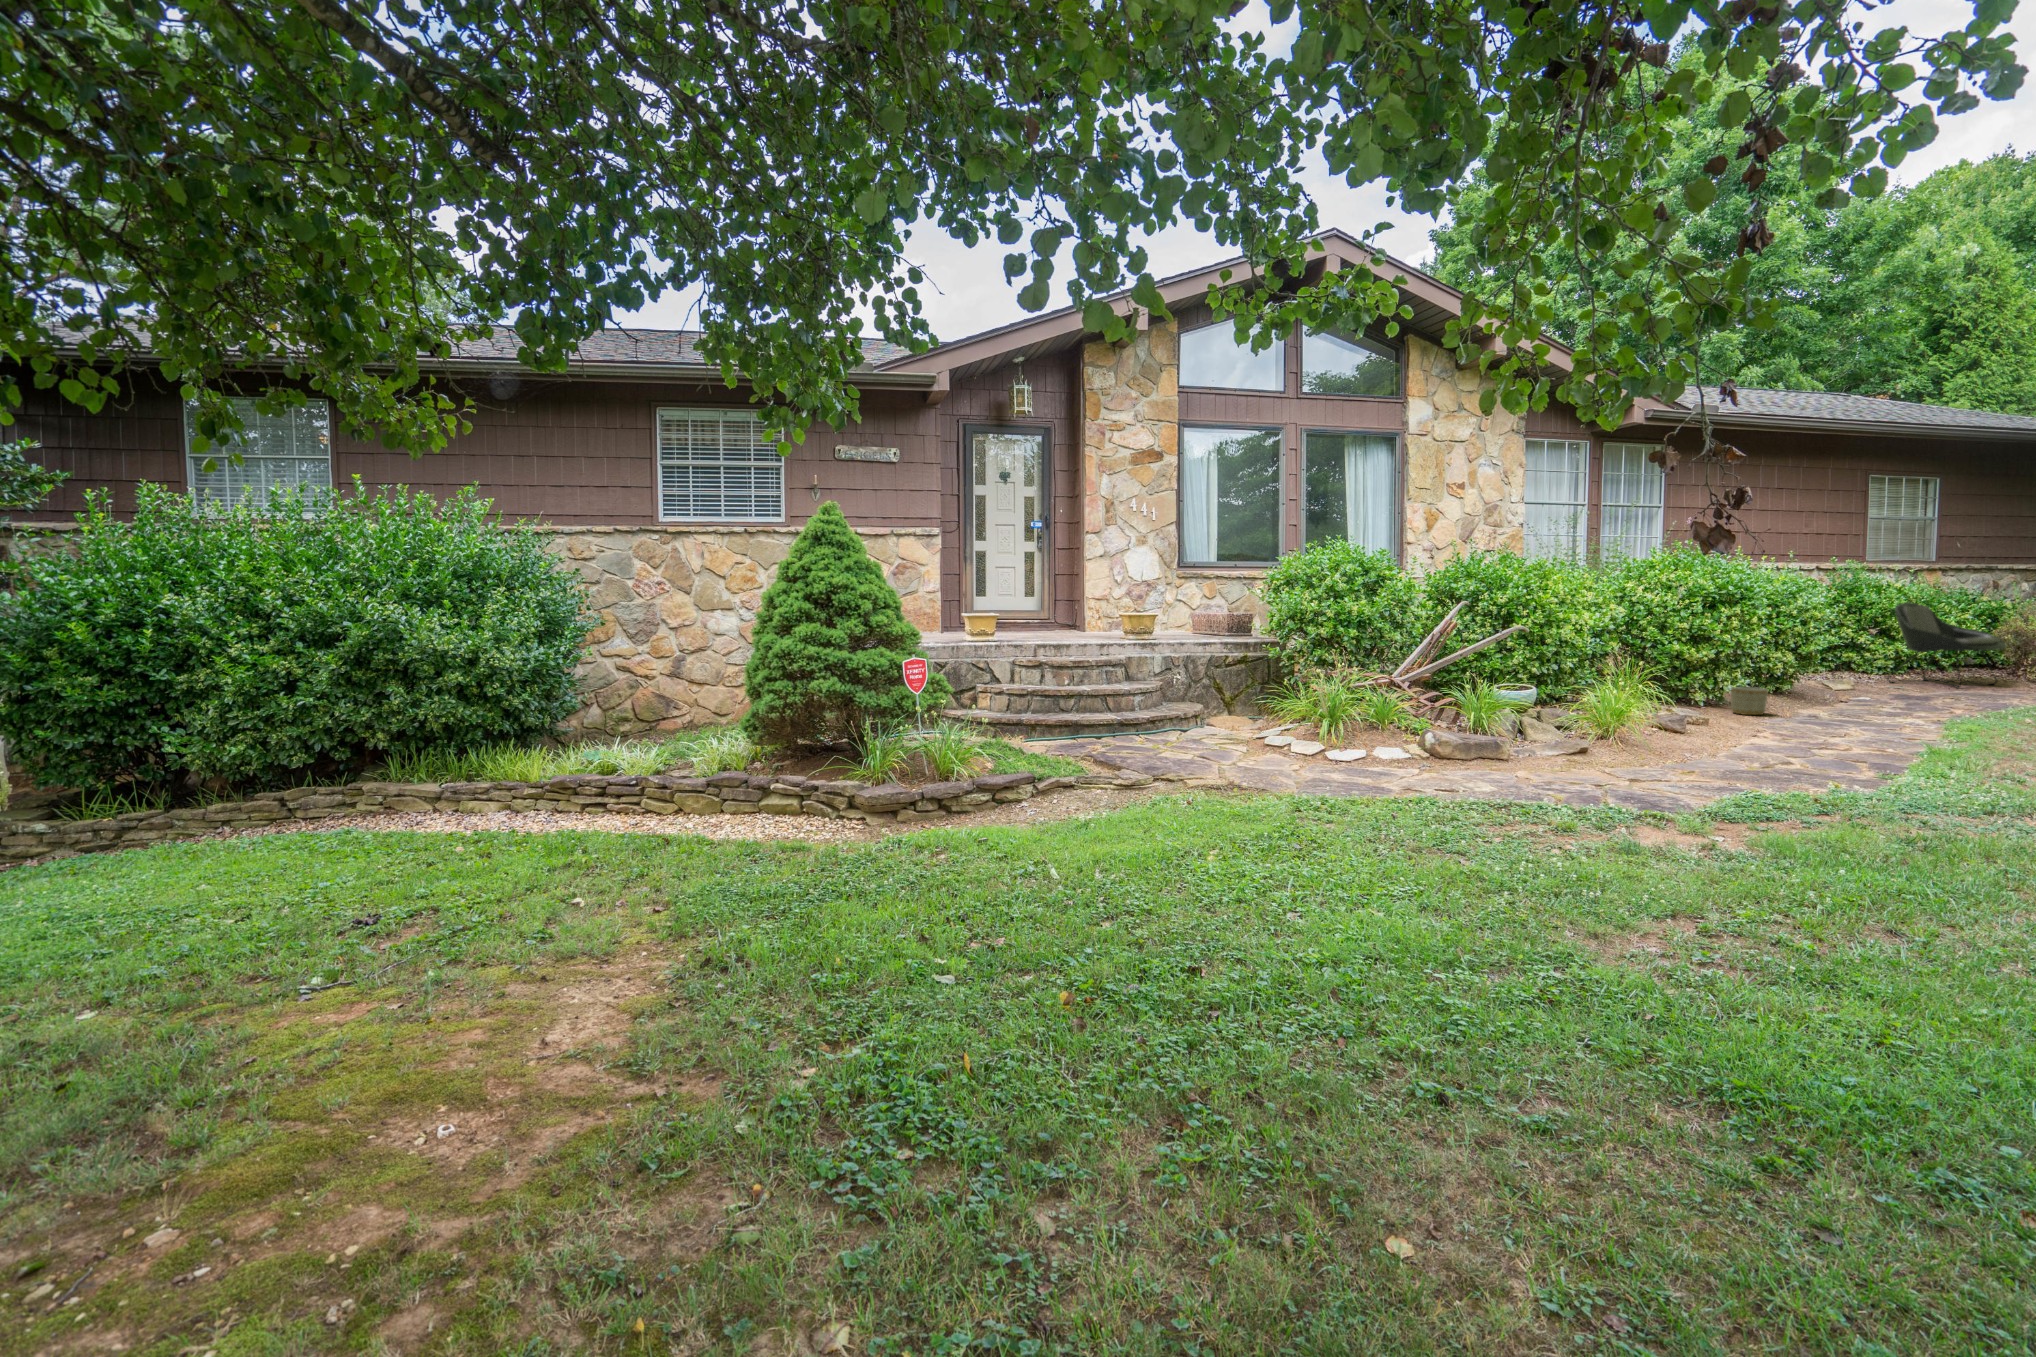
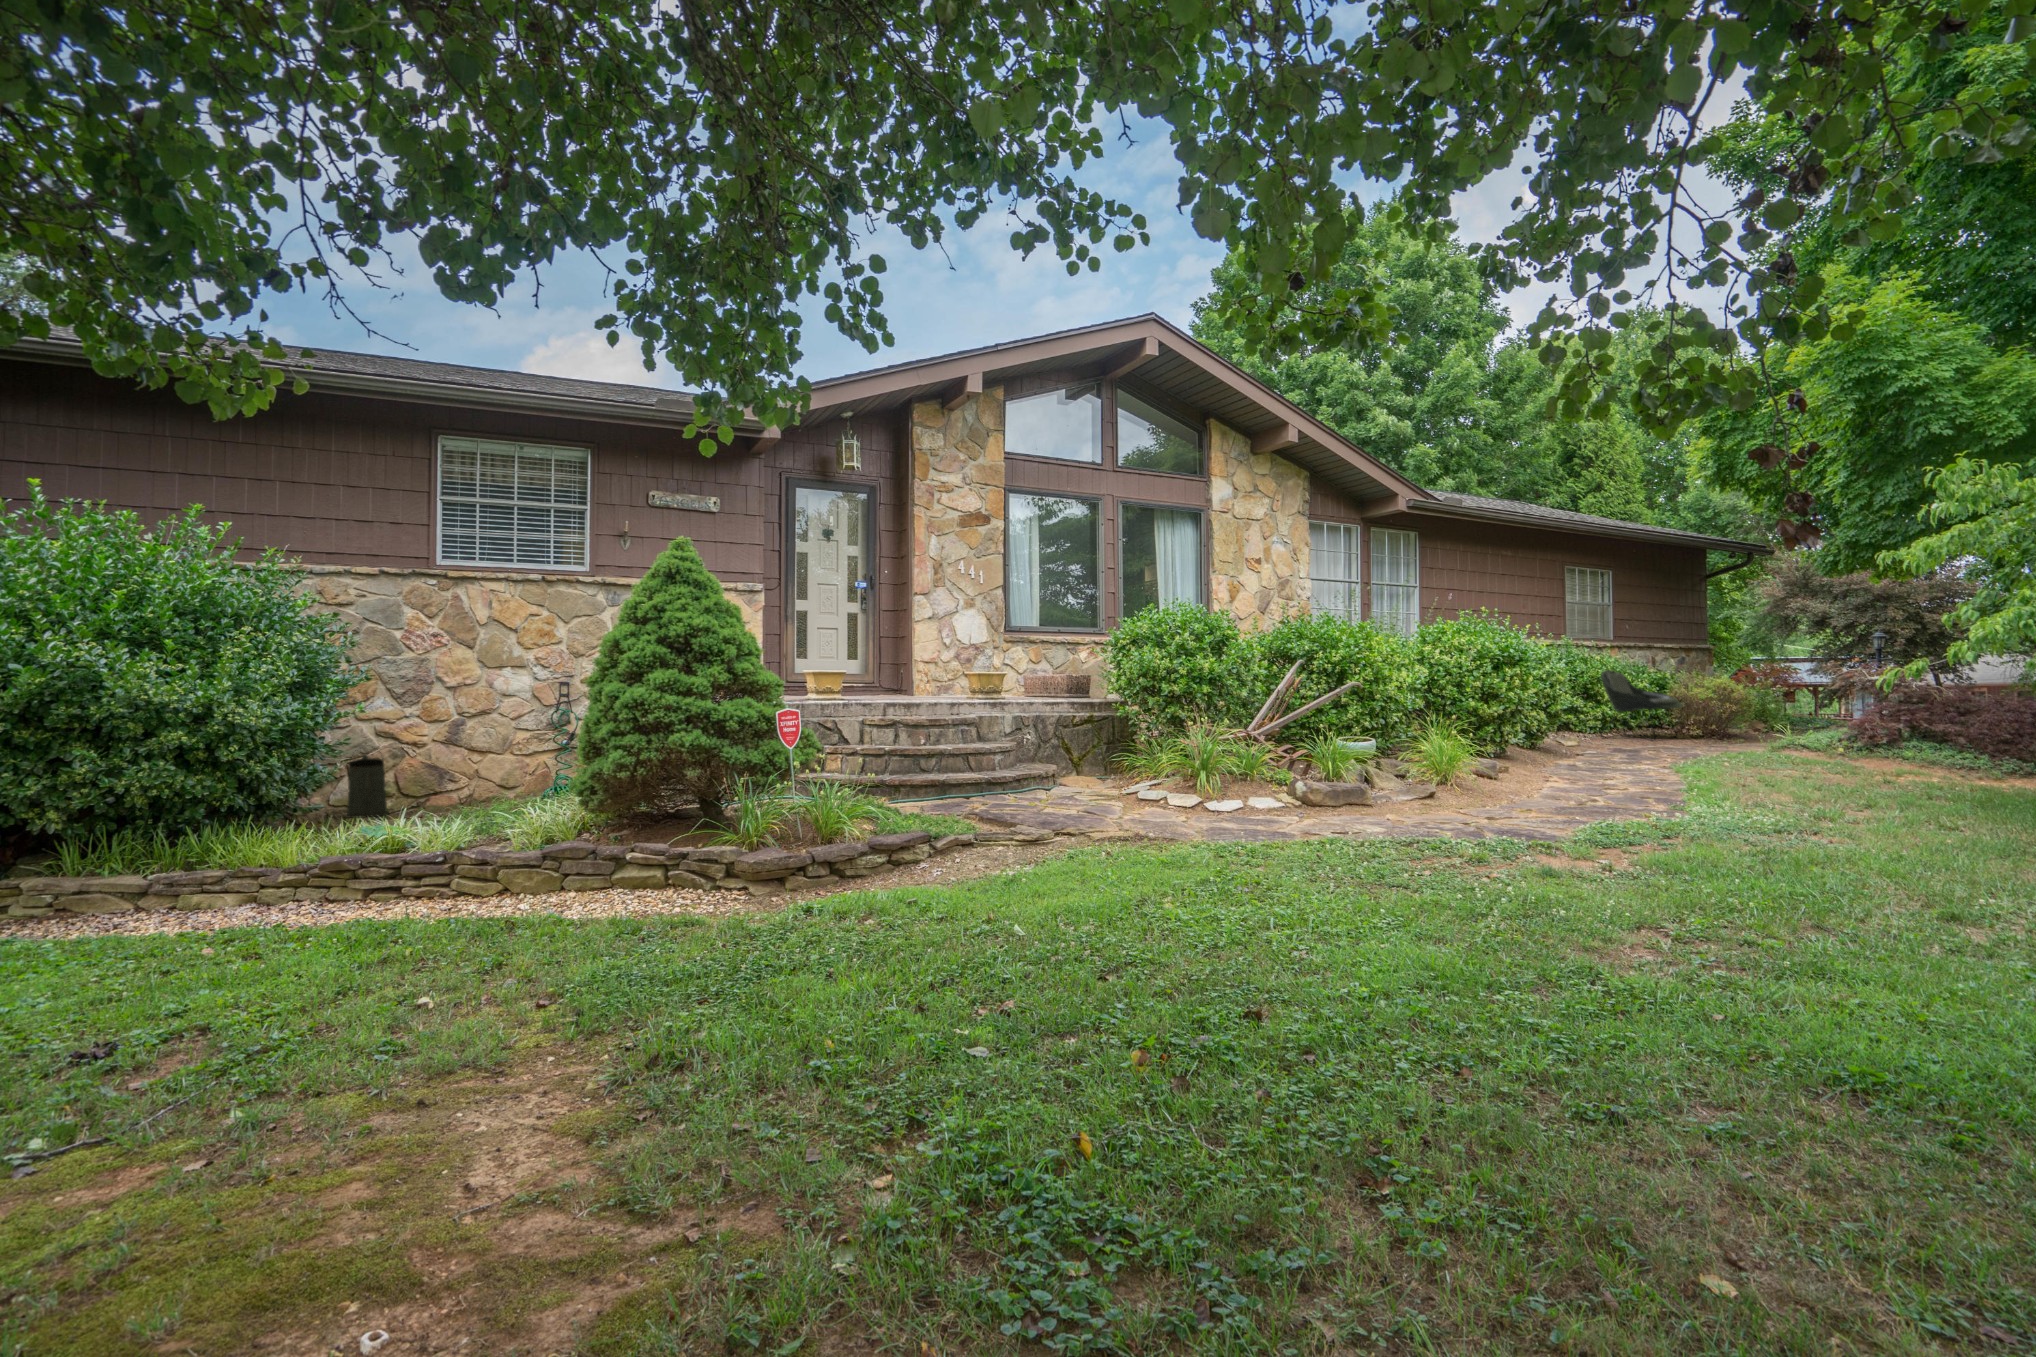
watering can: none [596,677,628,736] -> present [346,750,389,818]
planter: present [1731,687,1768,715] -> none [1509,739,1539,763]

